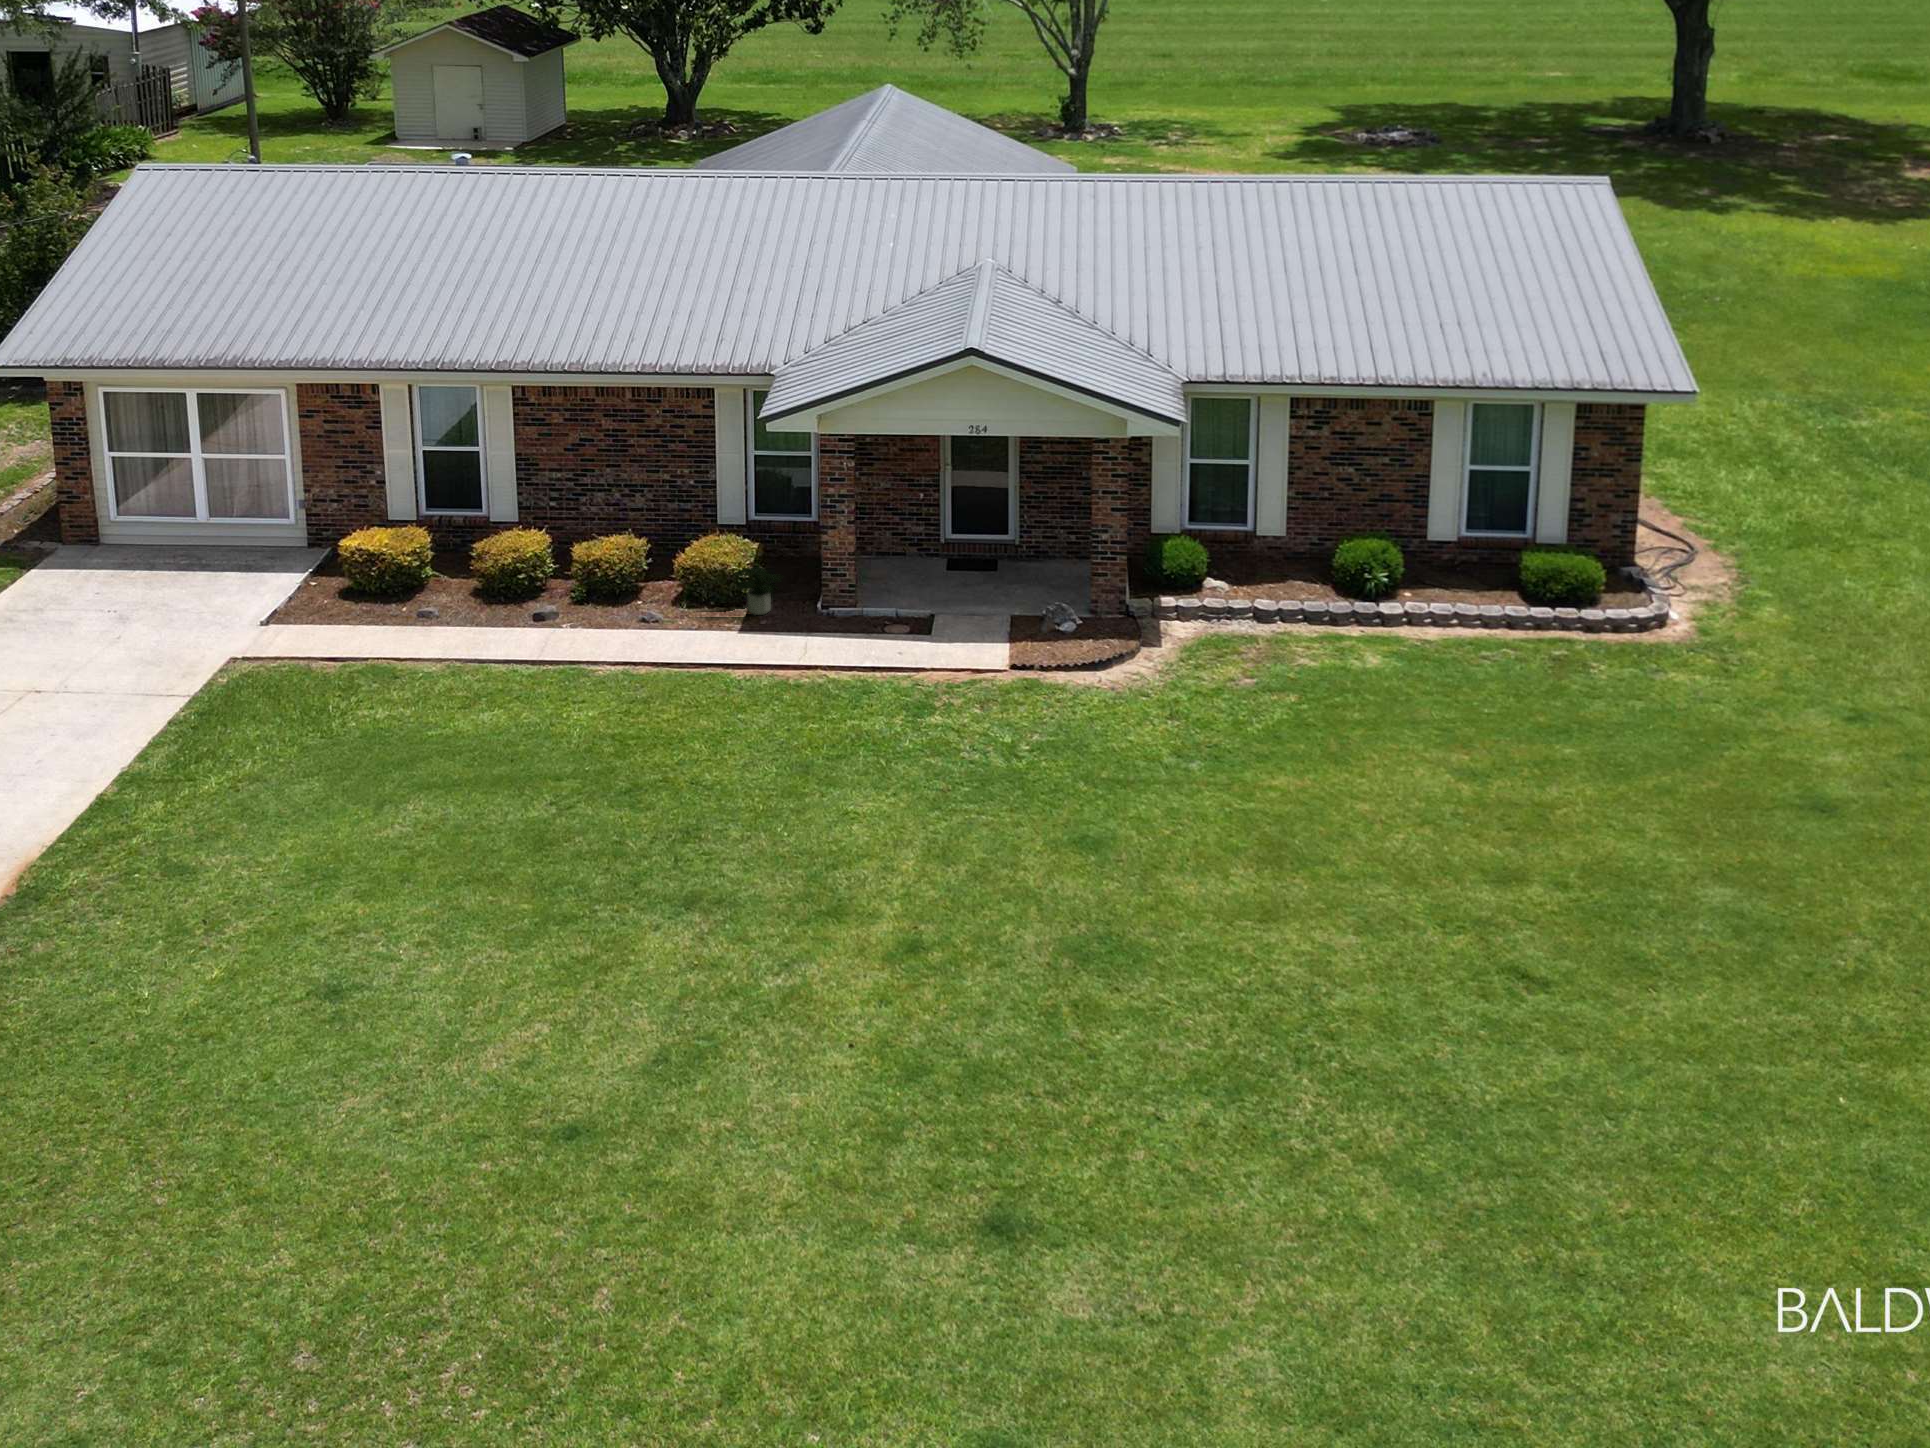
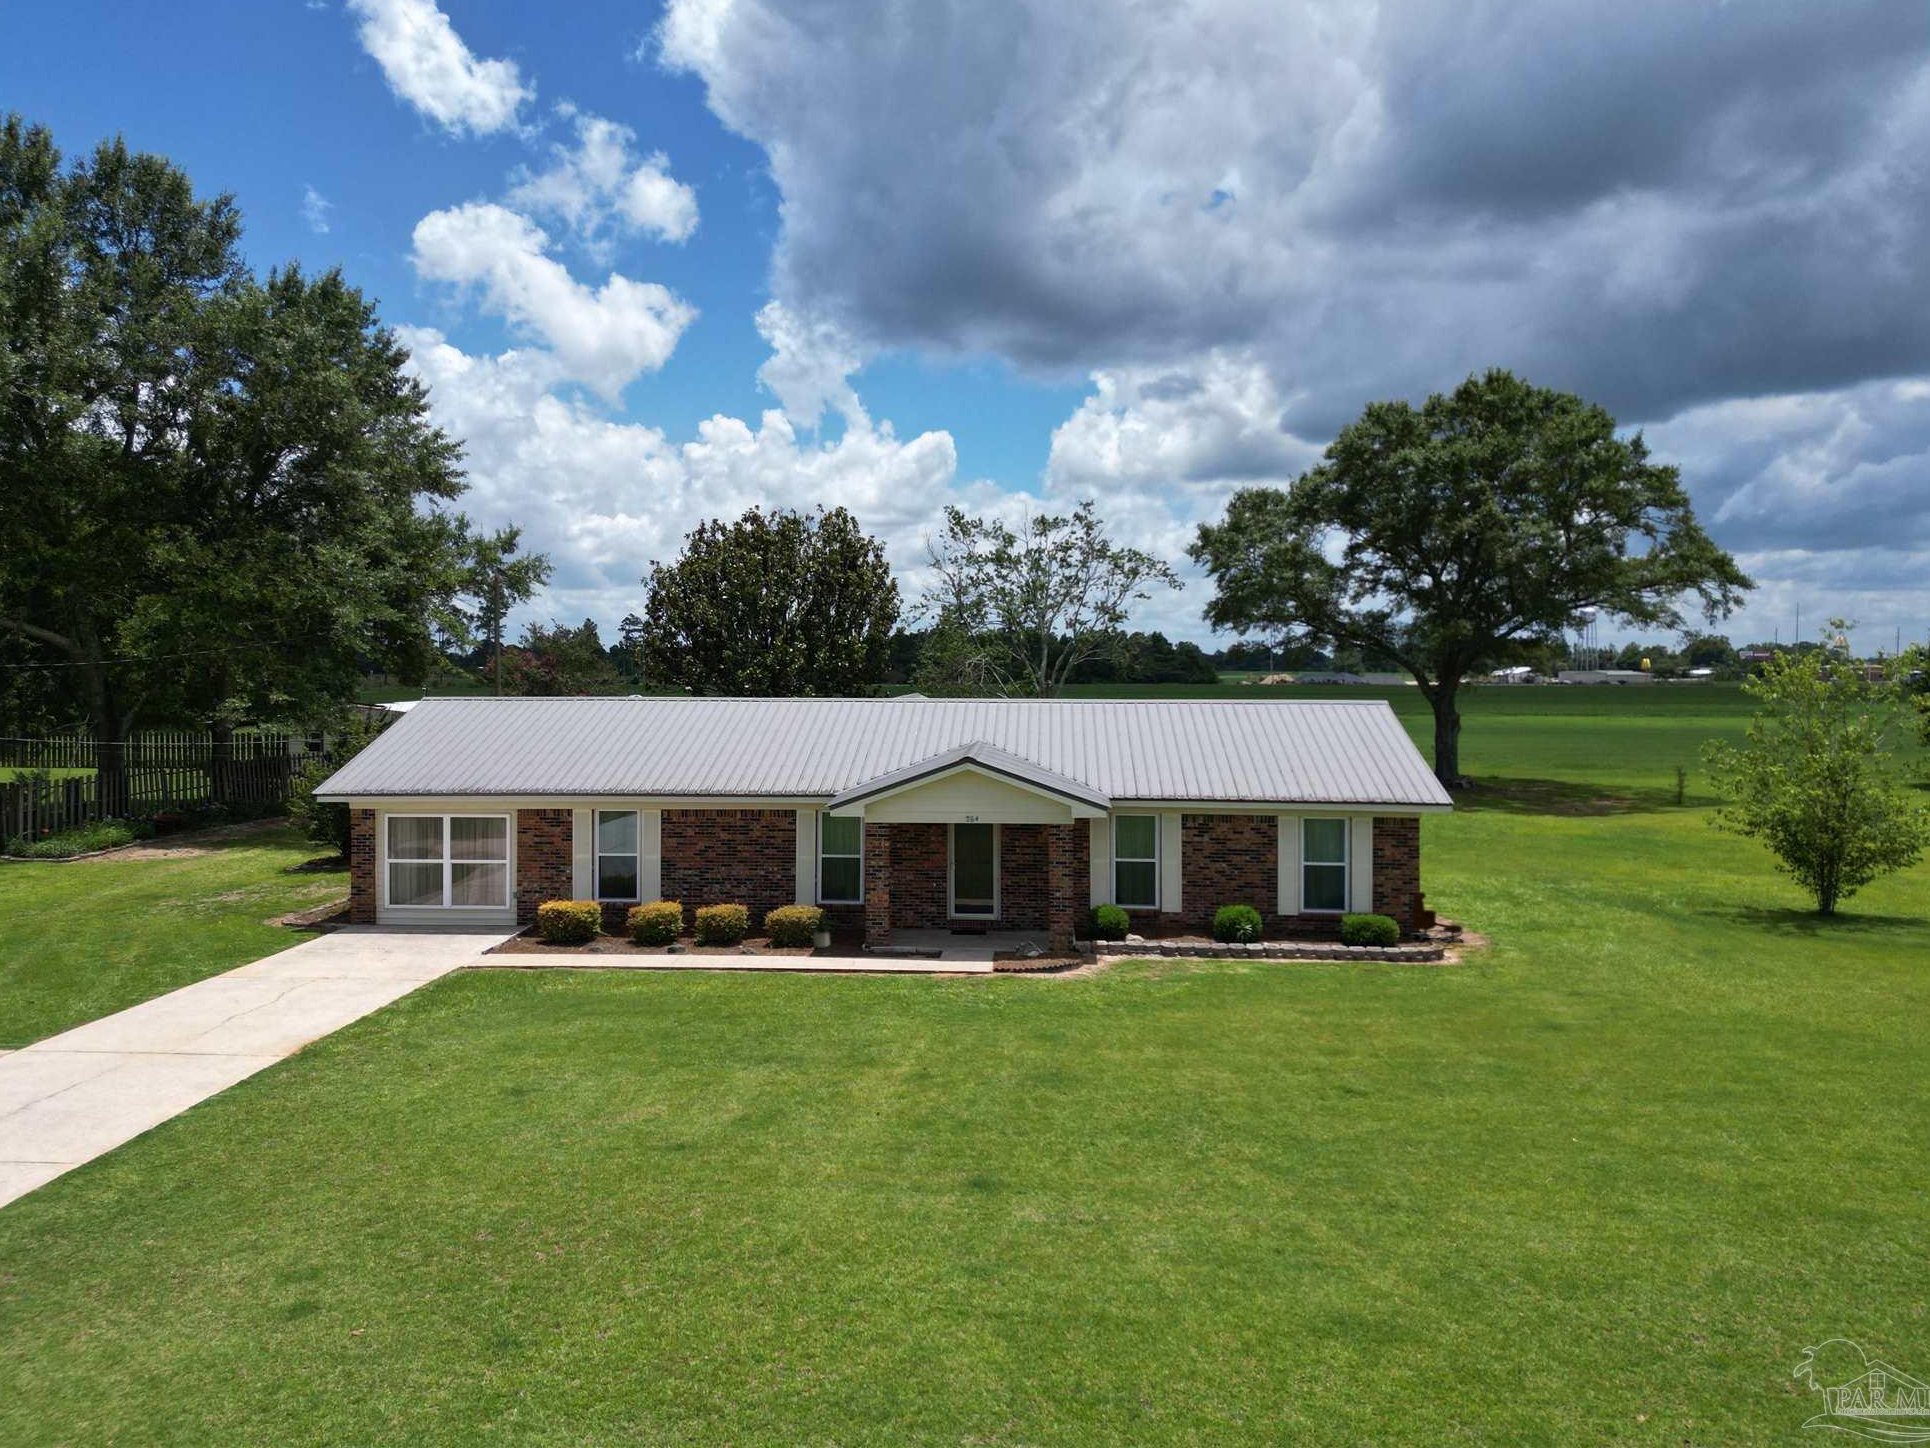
lounge chair: none [1621,510,1696,592] -> present [1412,892,1463,942]

